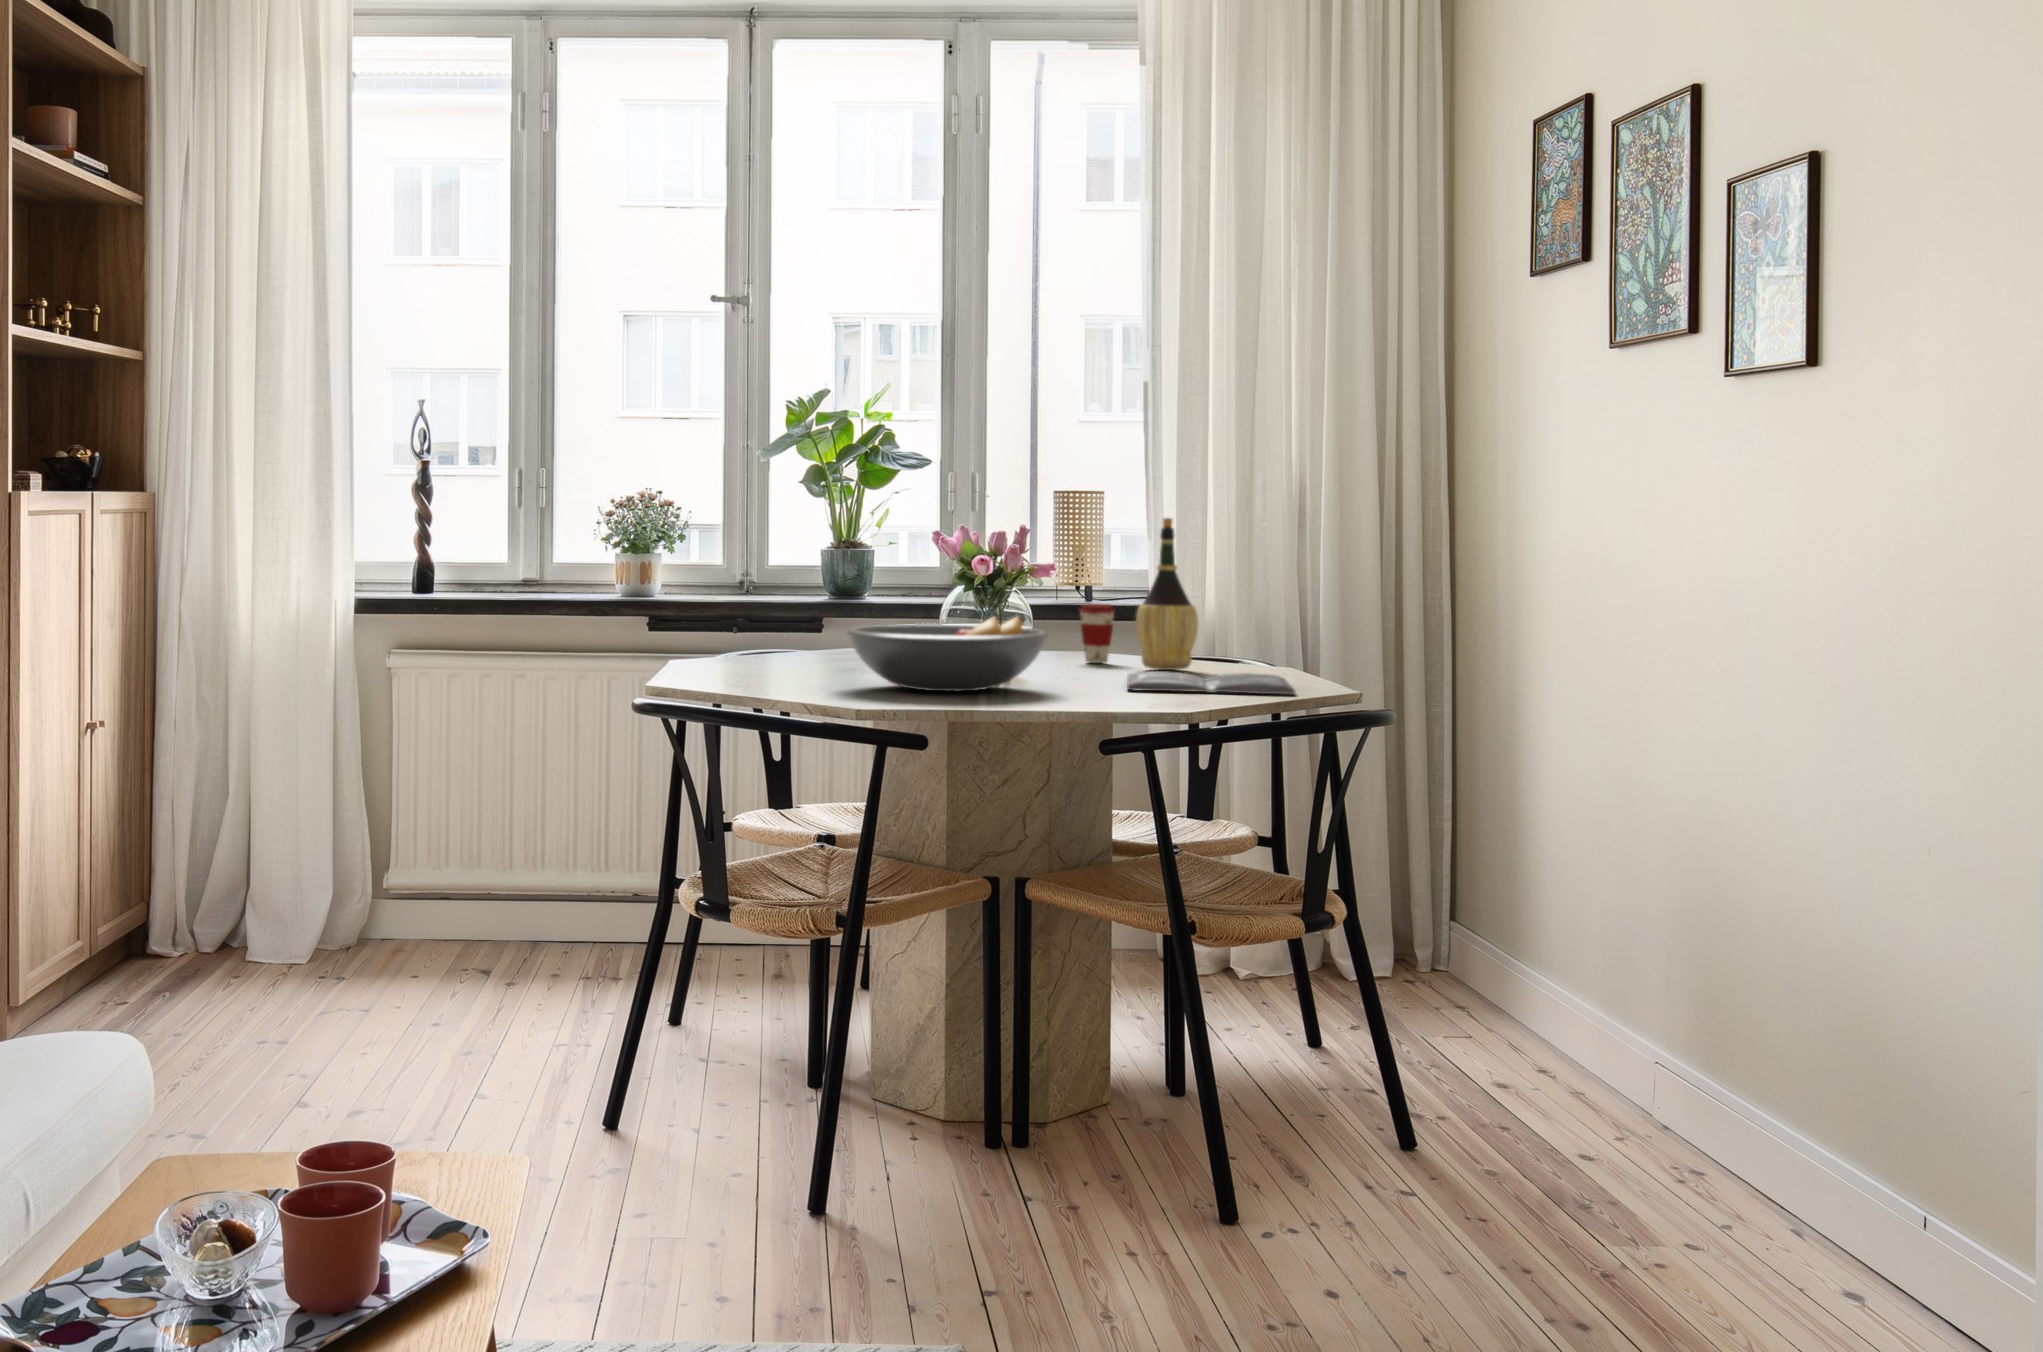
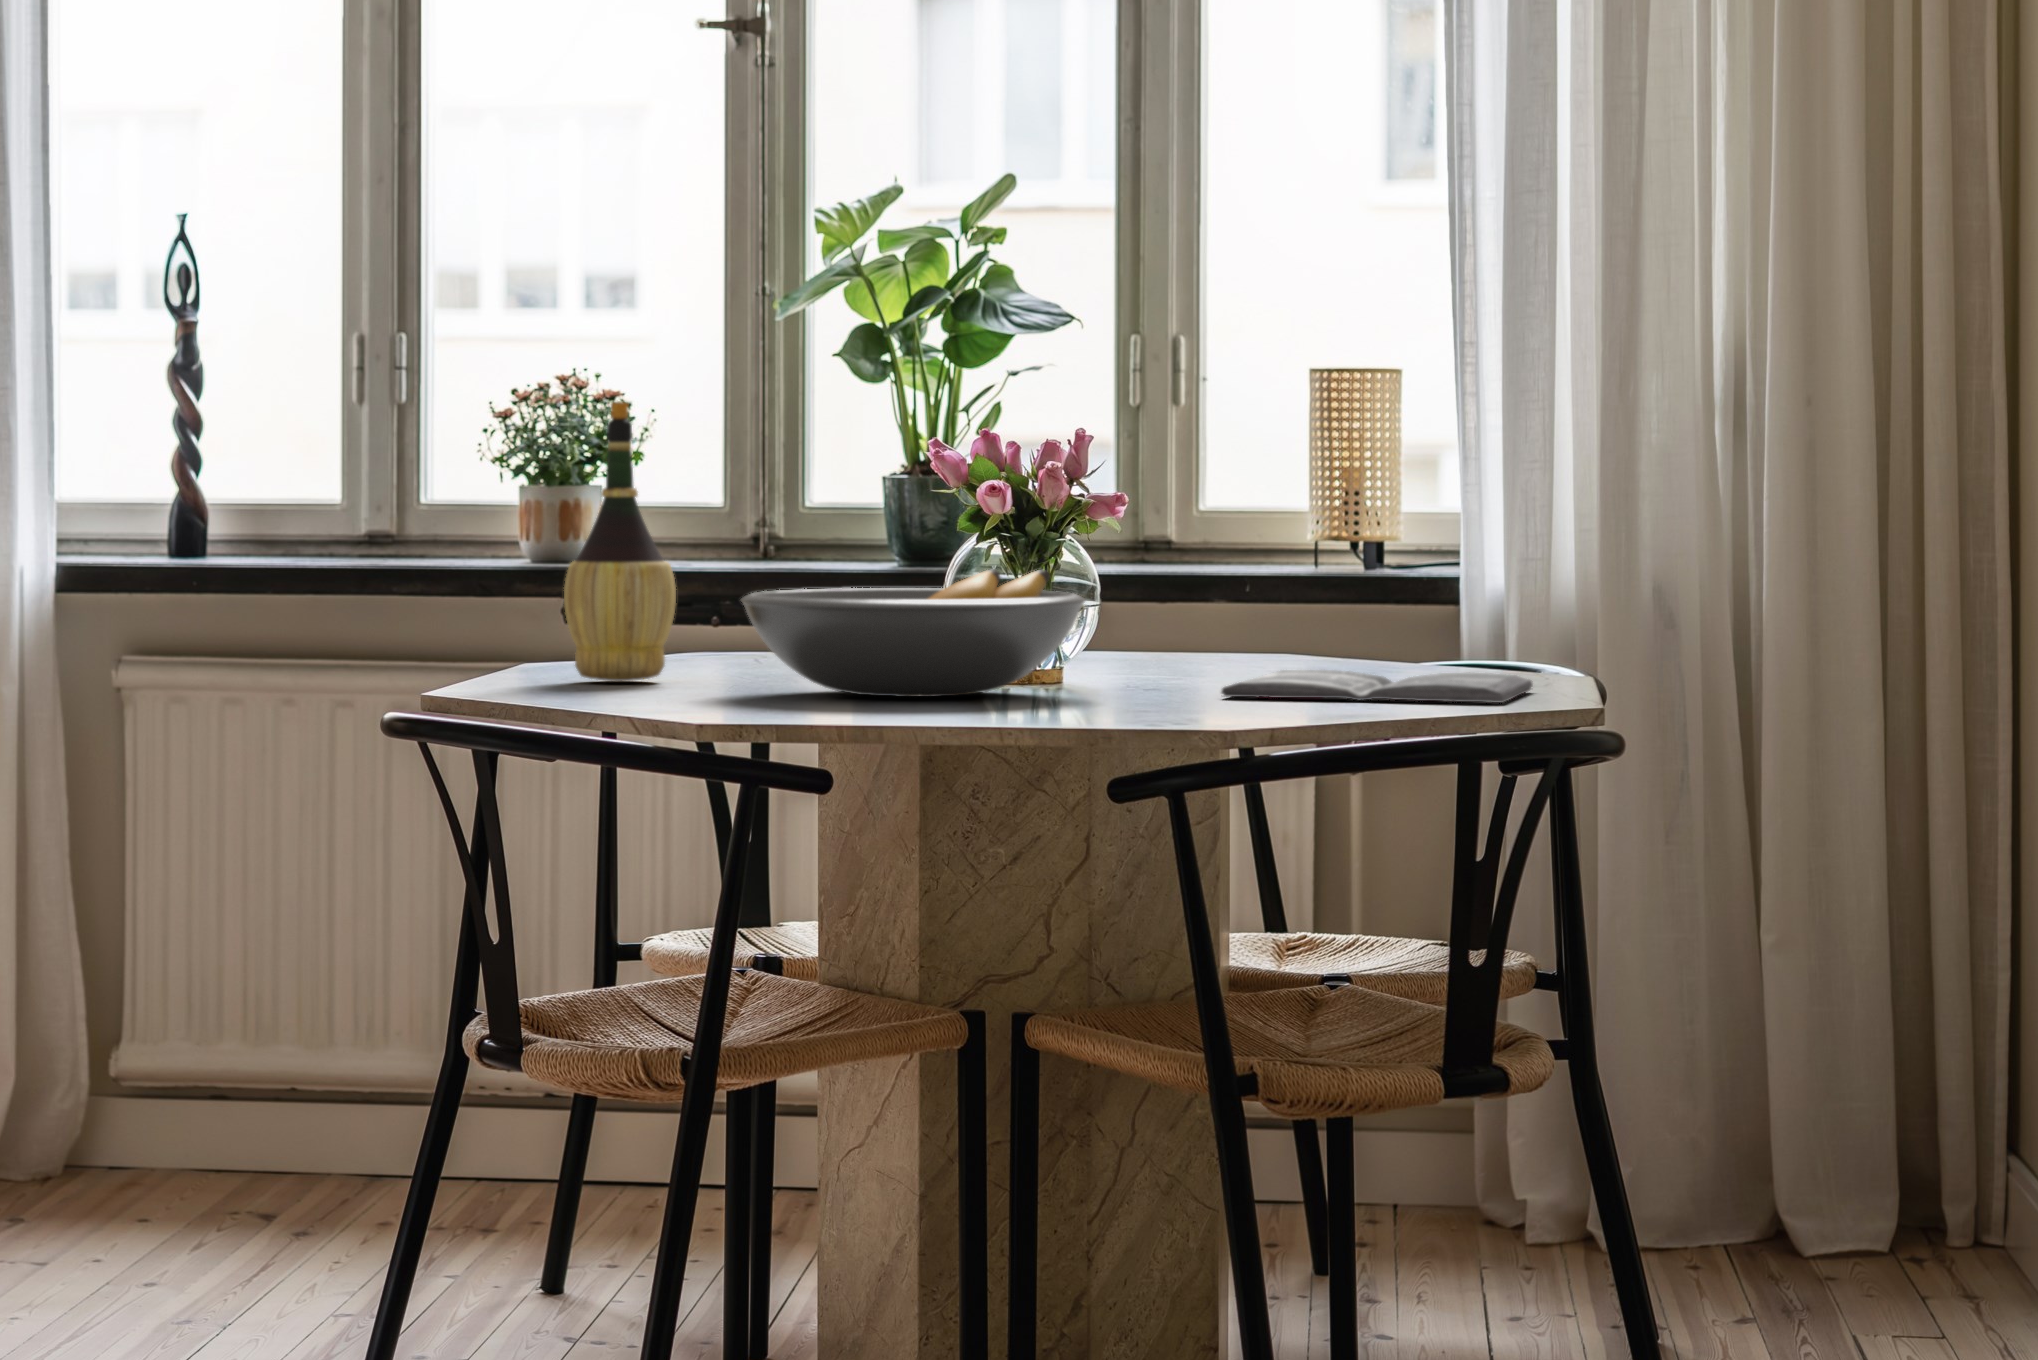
wine bottle: present [1136,518,1198,670] -> present [564,401,676,681]
coffee cup: present [1080,604,1115,663] -> none [1247,561,1312,665]

